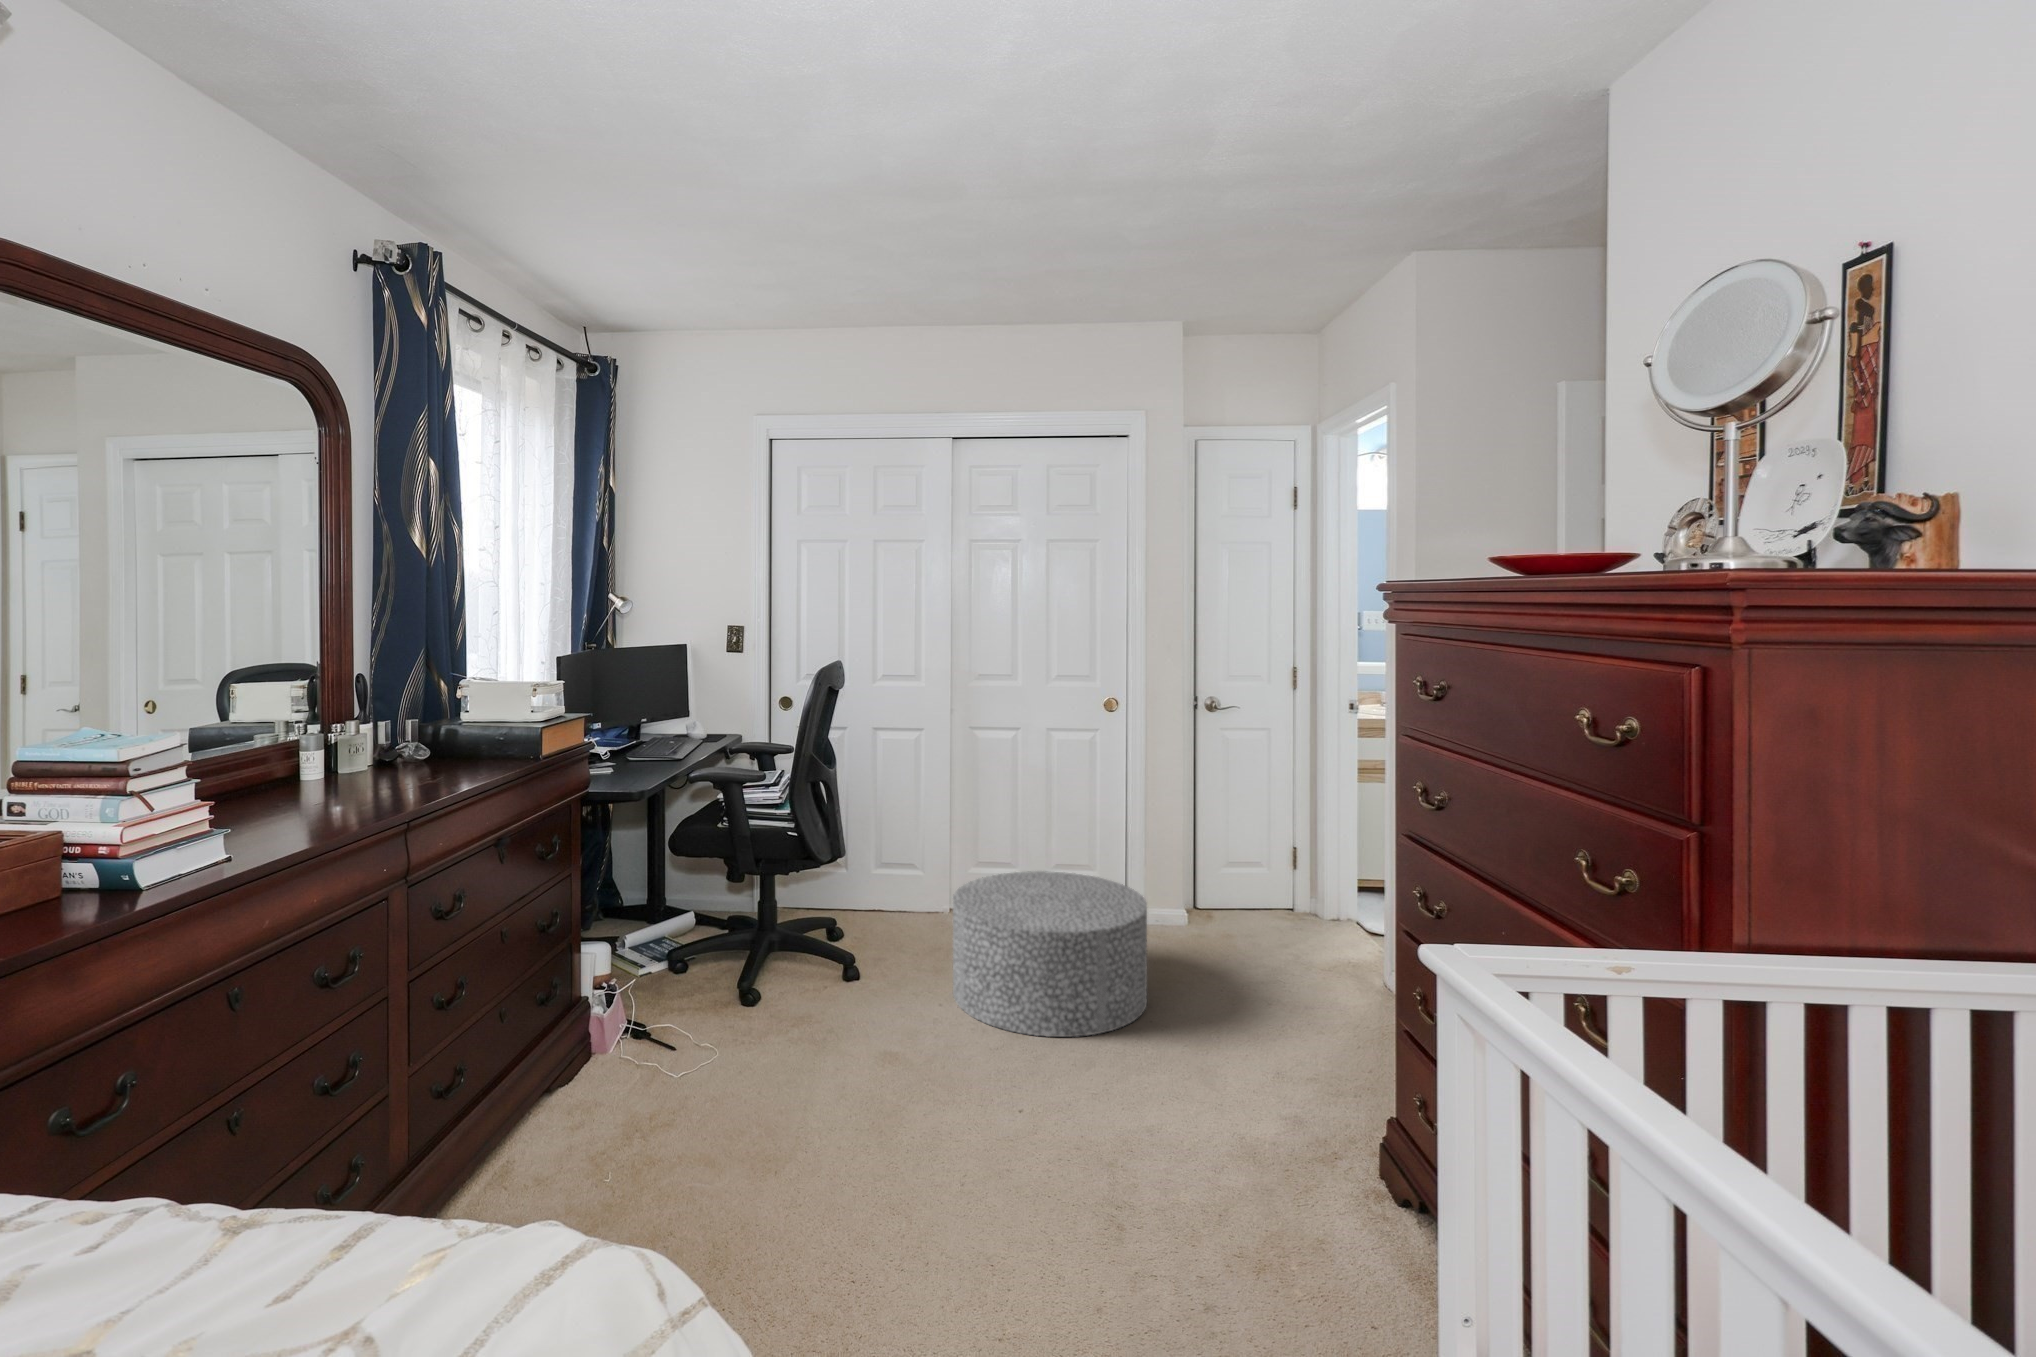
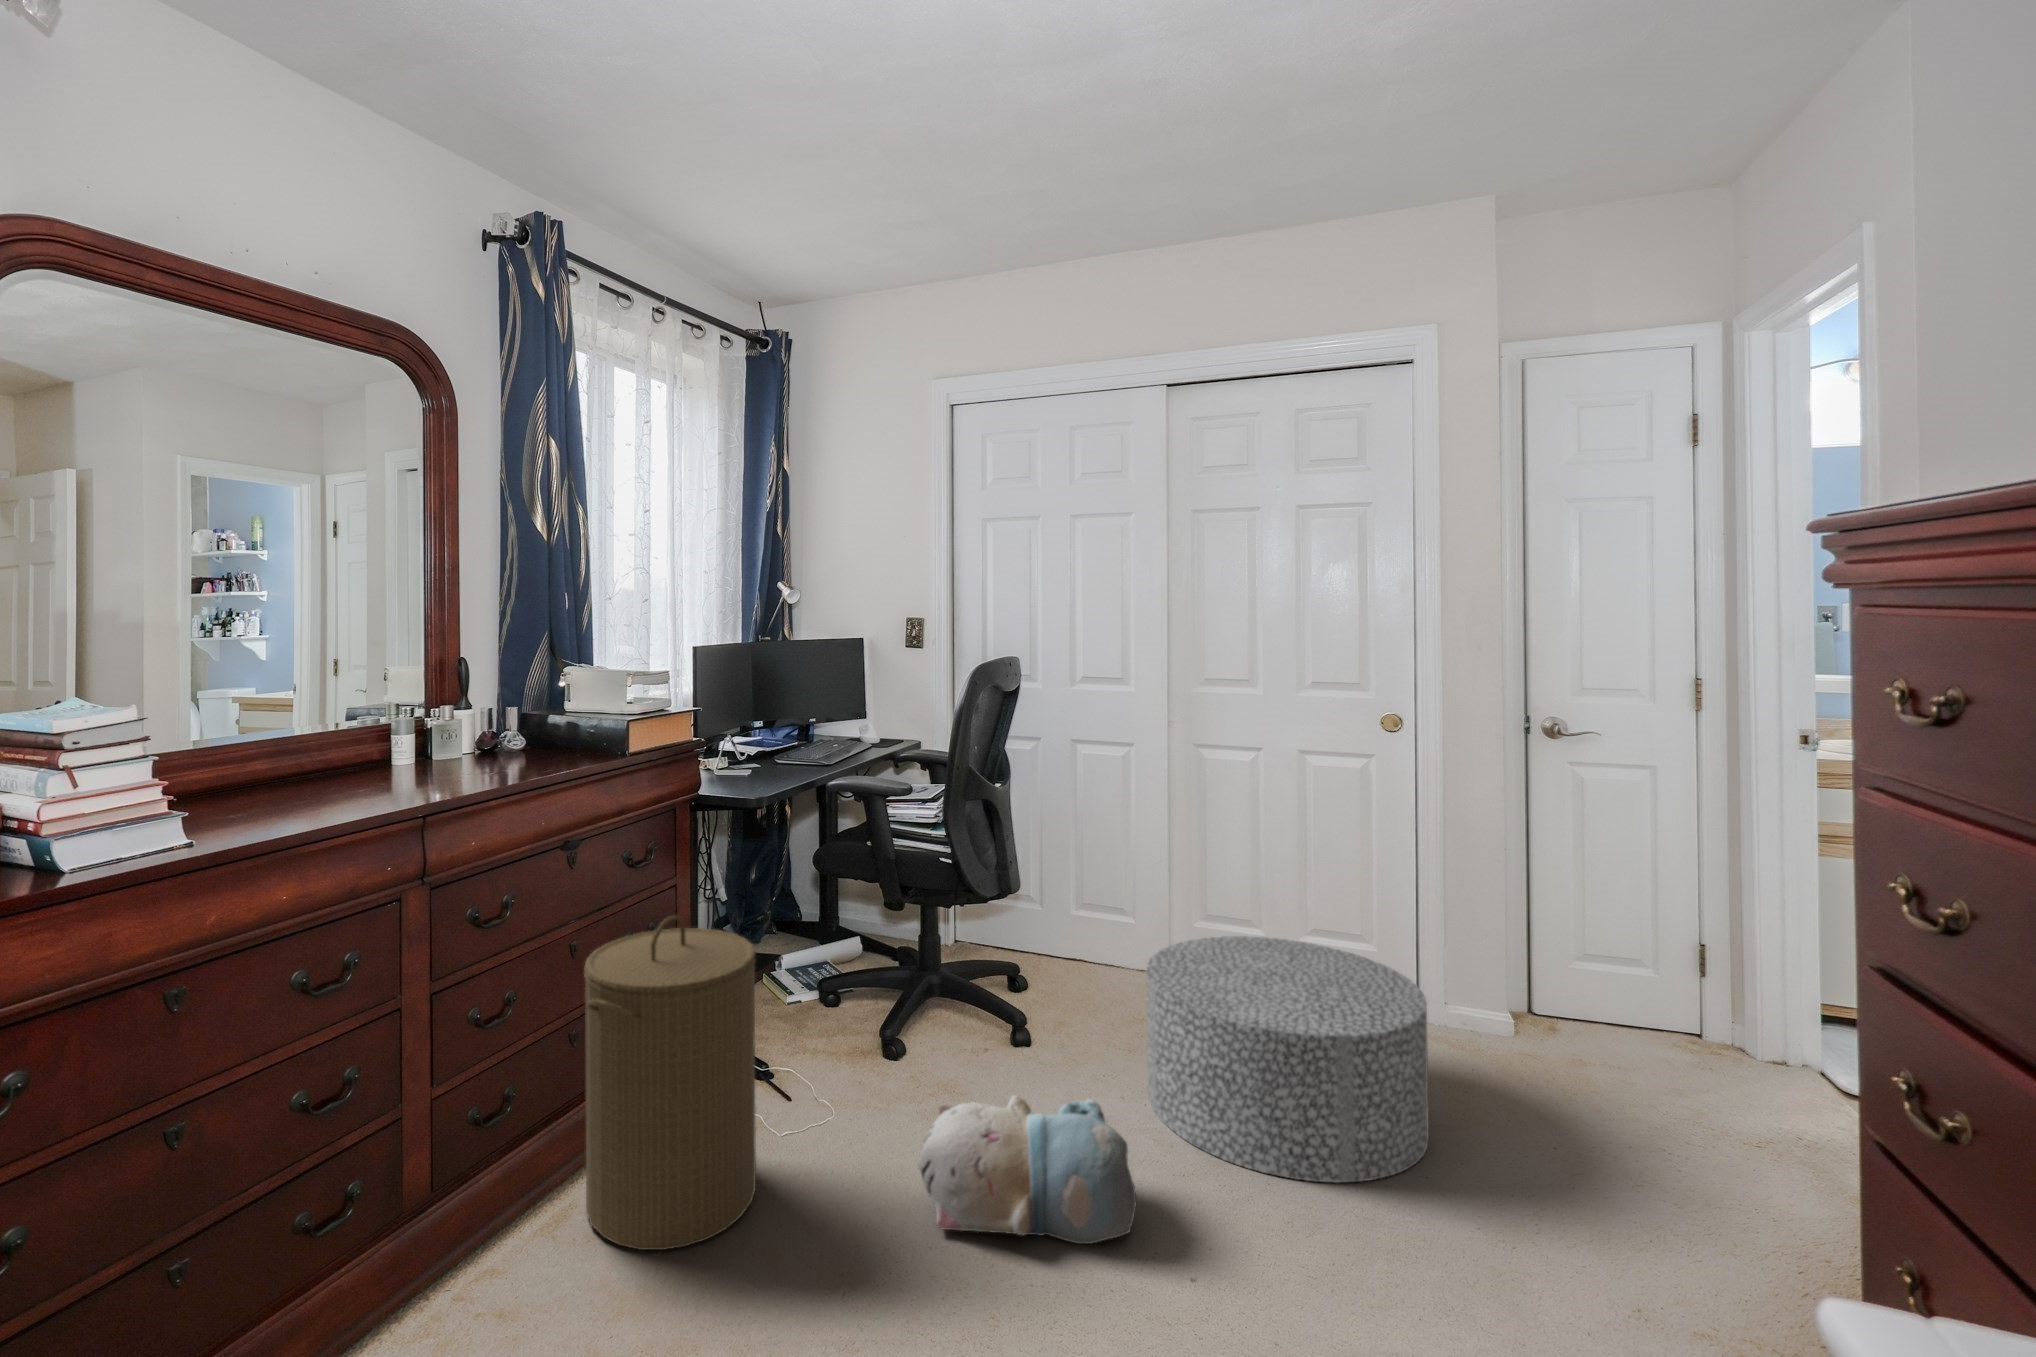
laundry hamper: none [522,892,674,1174] -> present [584,915,756,1250]
plush toy: none [805,999,975,1112] -> present [917,1095,1137,1244]

